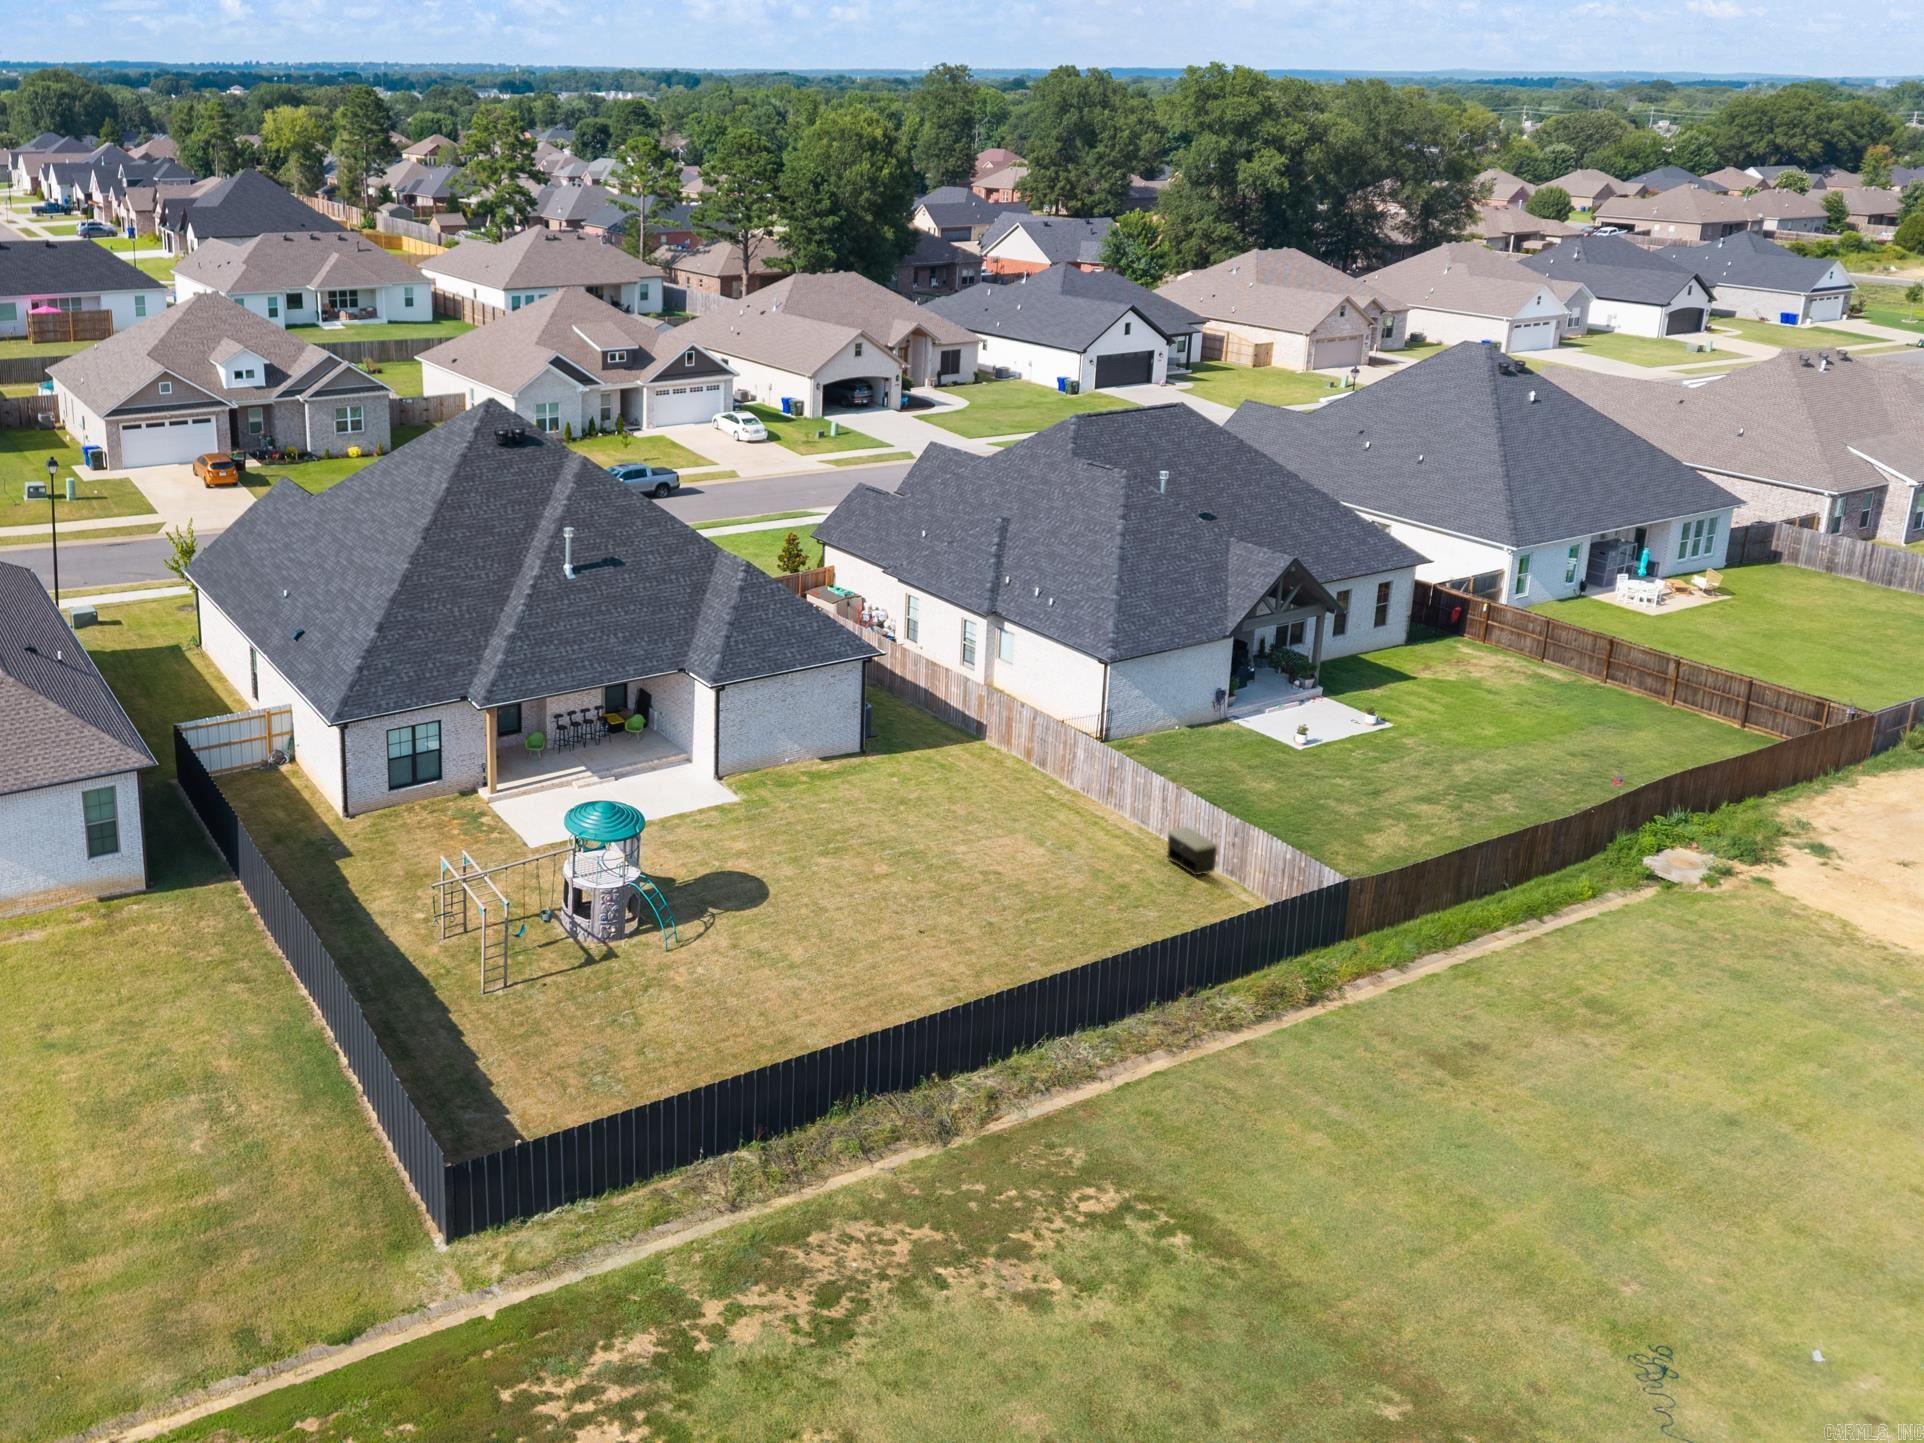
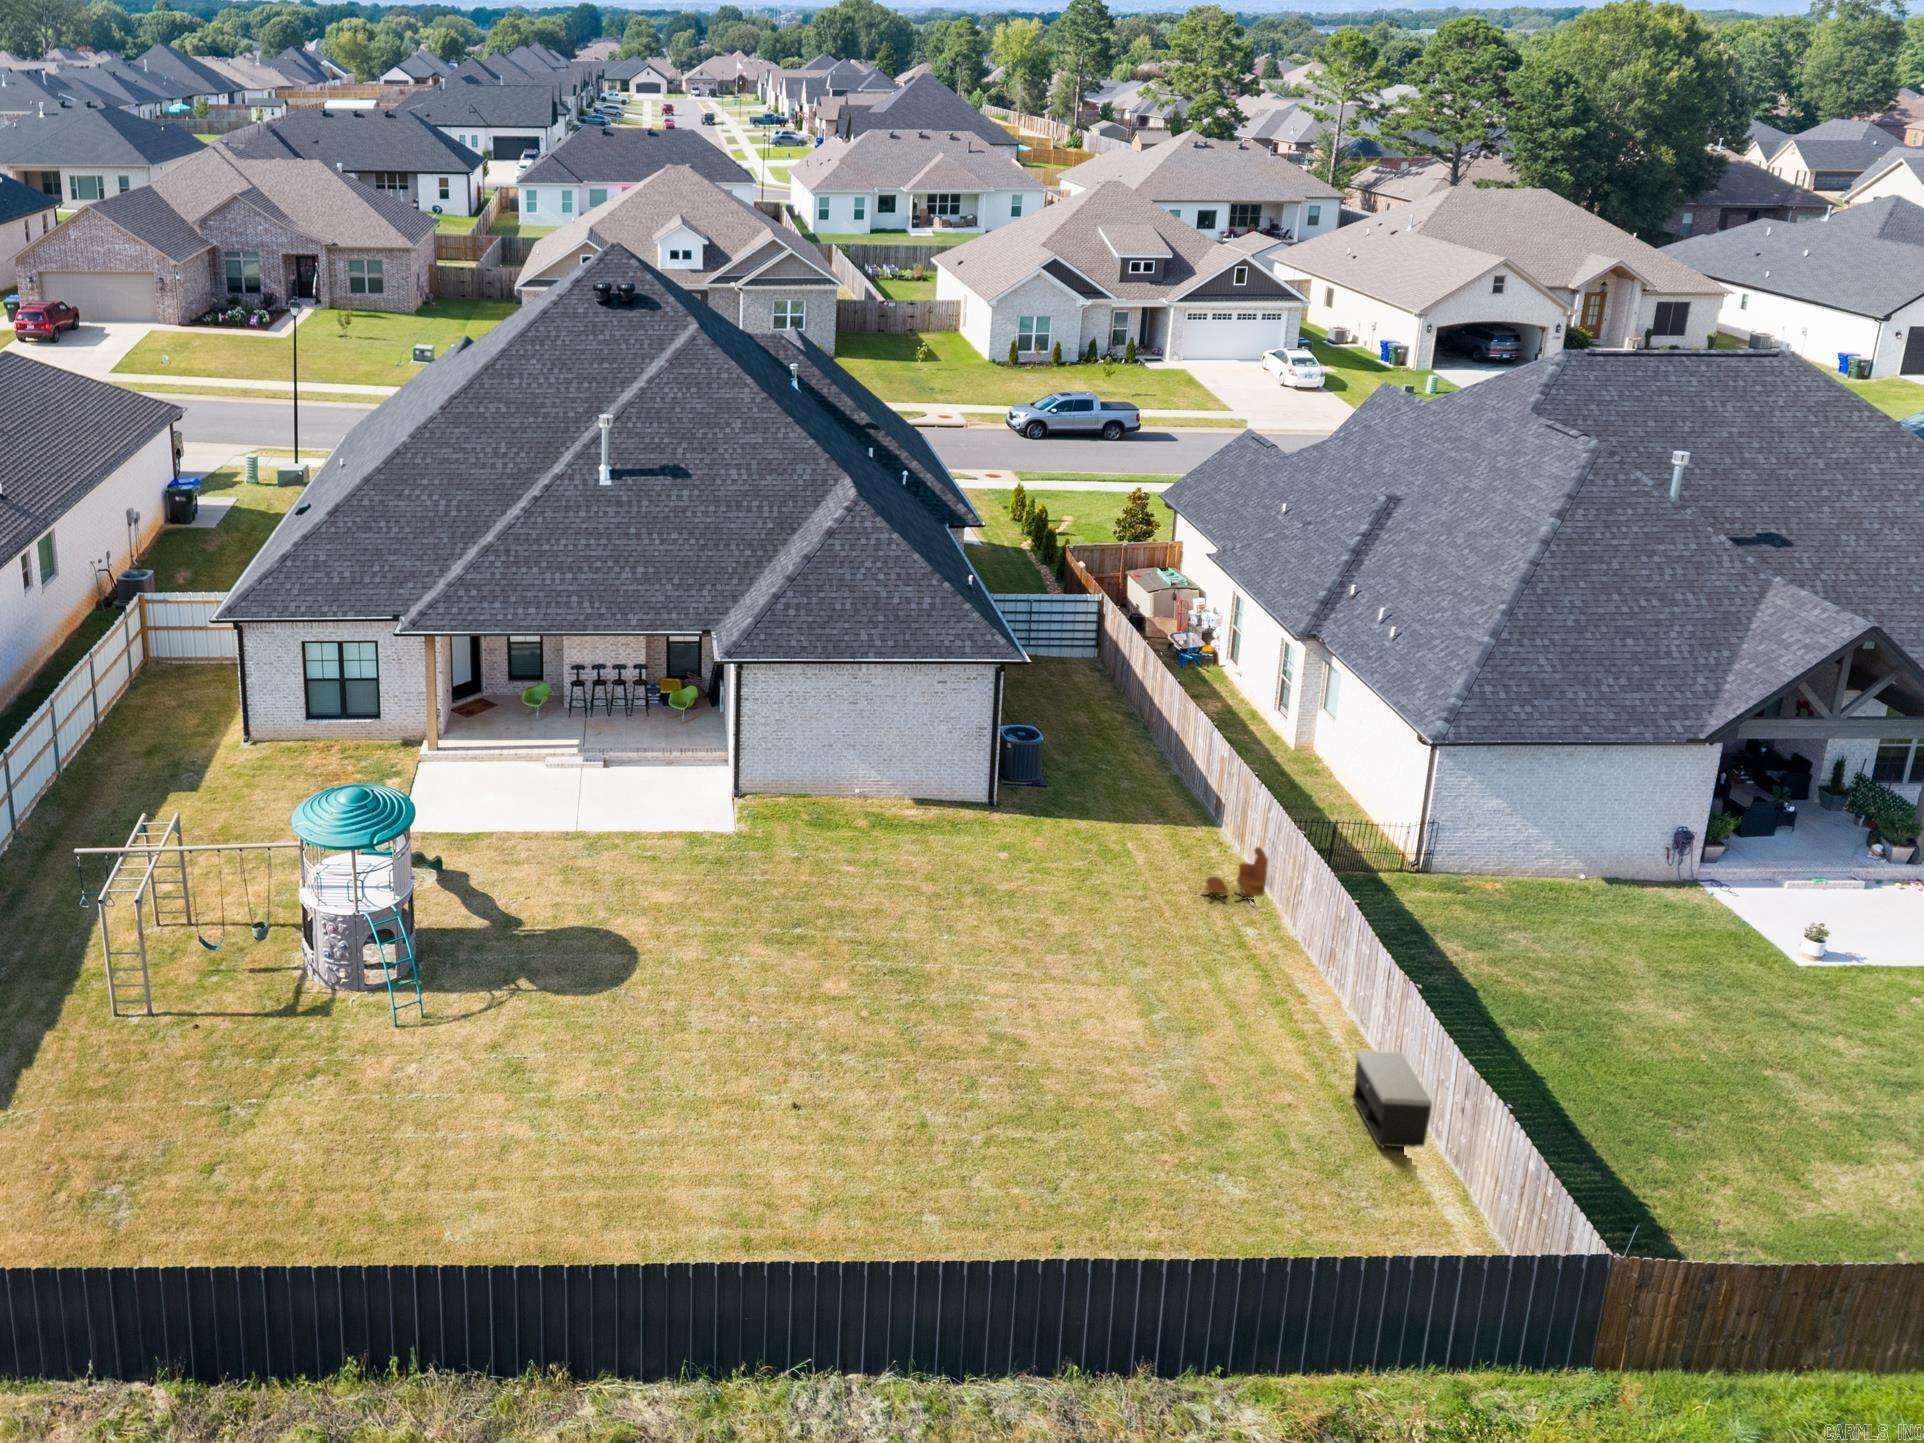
lounge chair: none [1014,742,1051,781] -> present [1206,847,1268,902]

